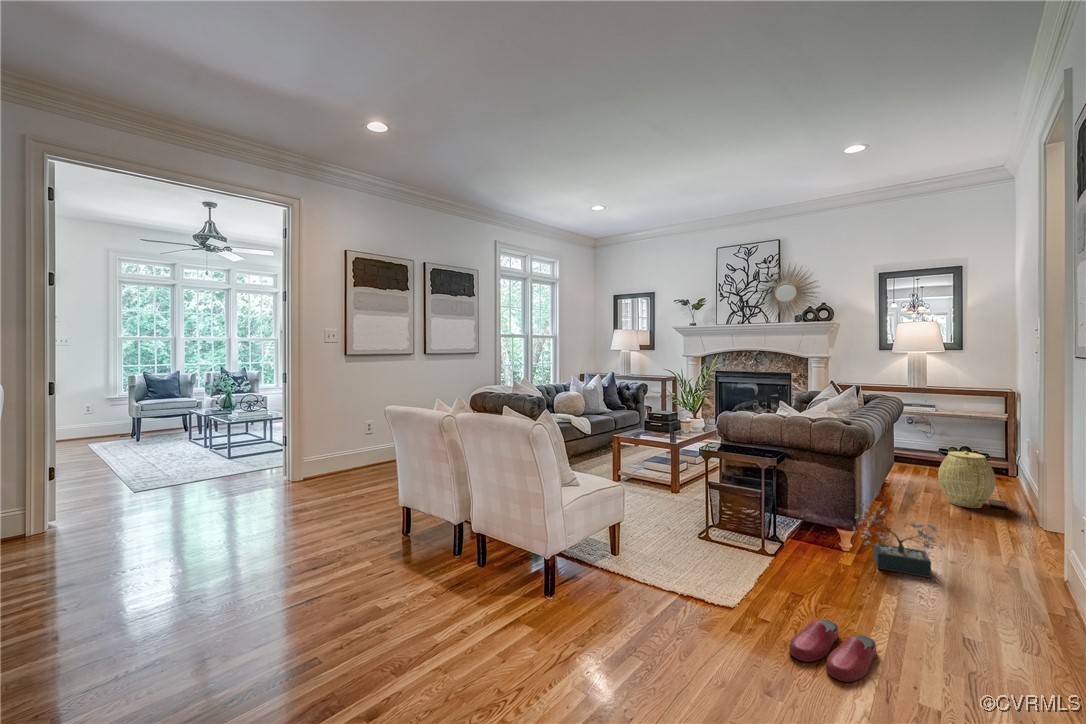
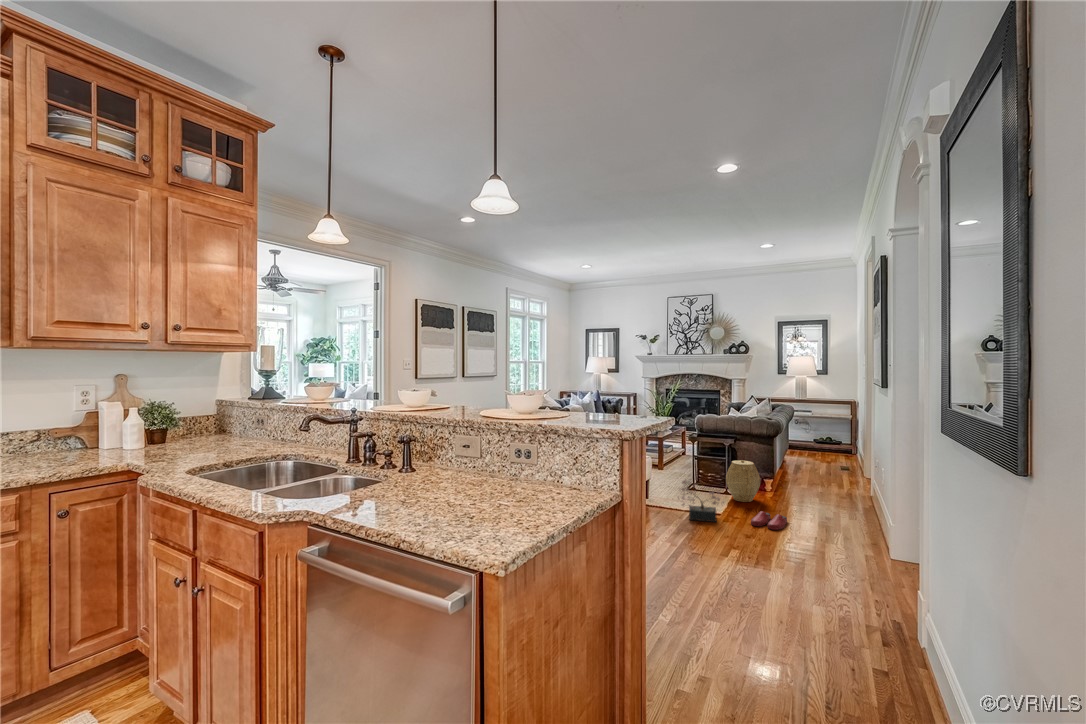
woven basket: present [938,451,996,508] -> present [726,460,760,502]
decorative plant: present [853,501,945,578] -> present [681,480,724,522]

